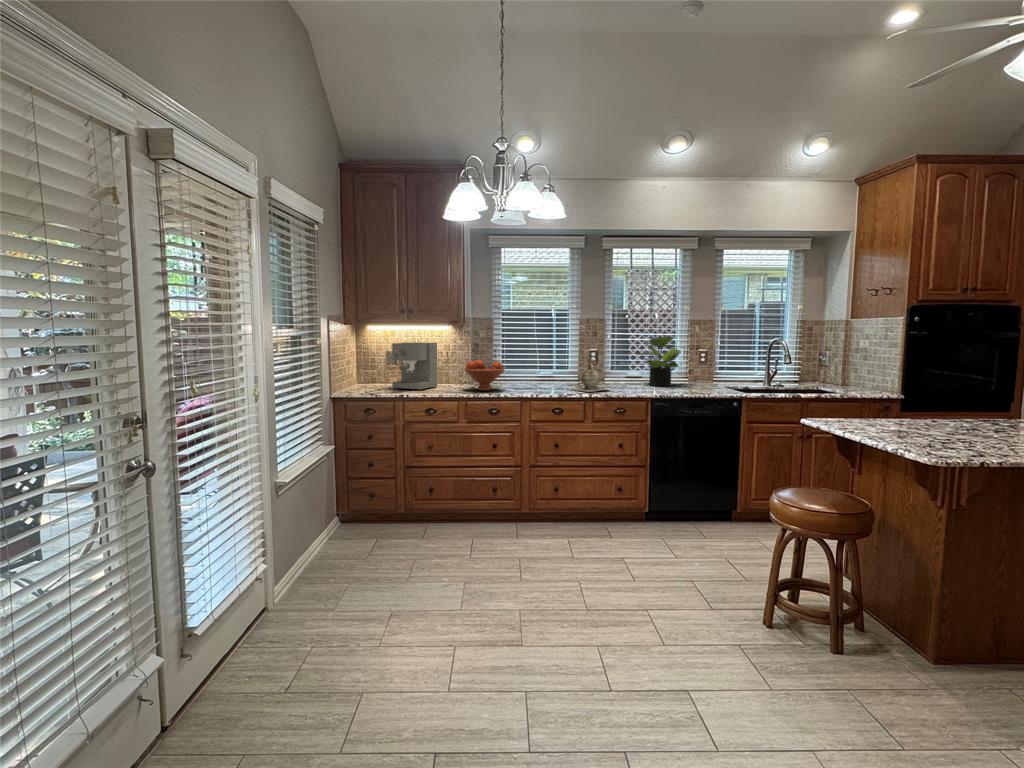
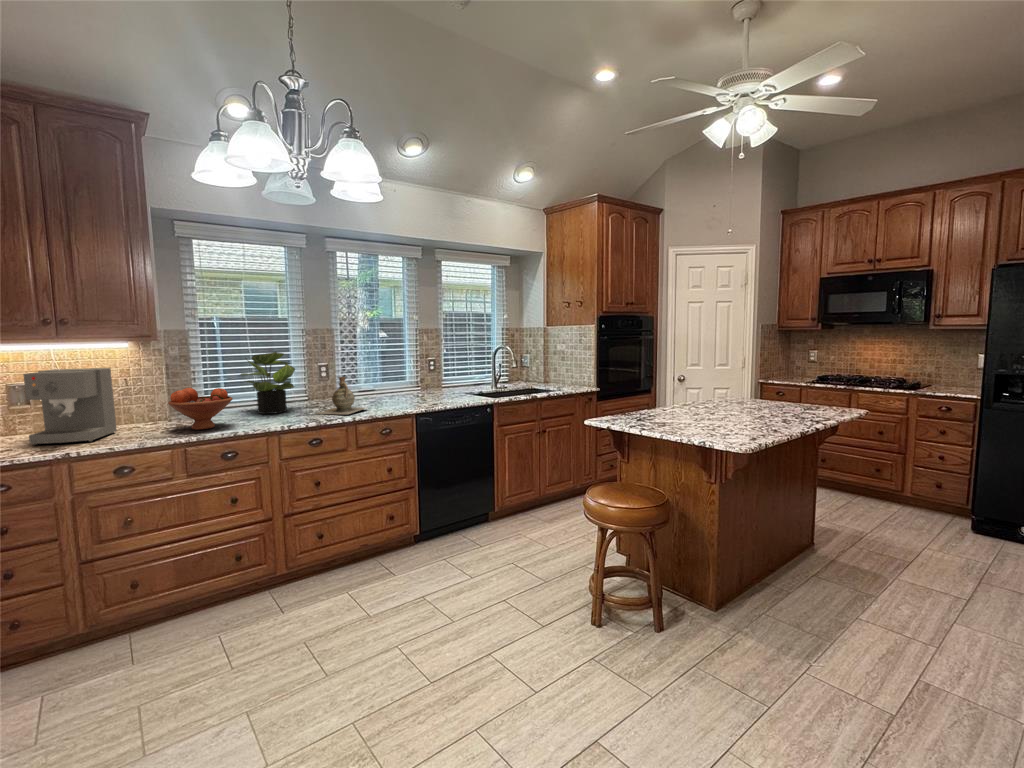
potted plant: present [639,336,680,386] -> present [240,352,295,414]

